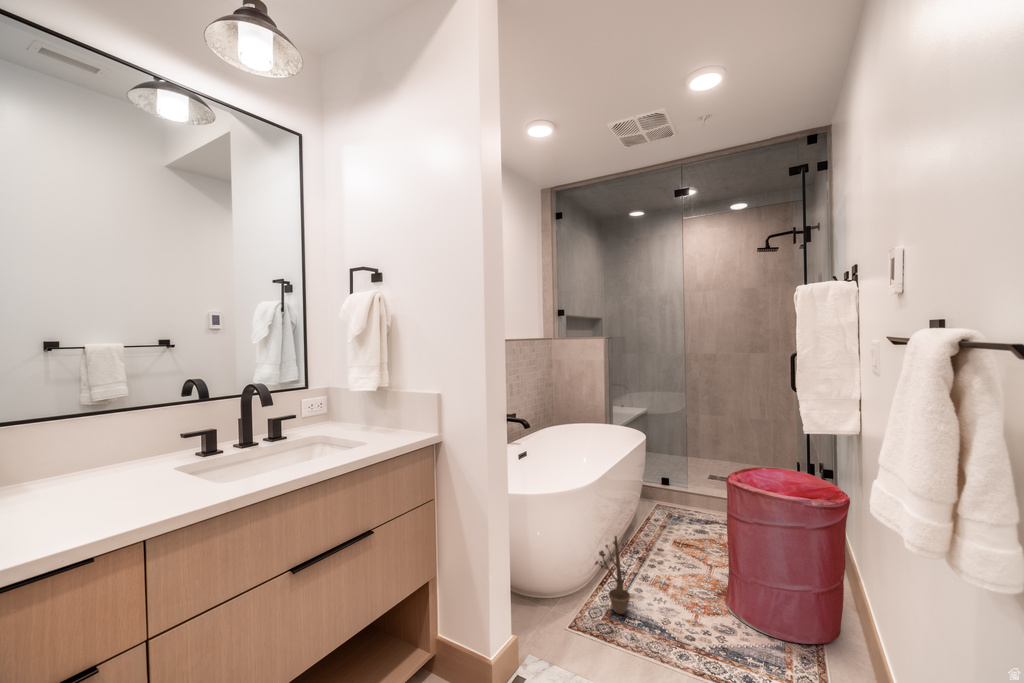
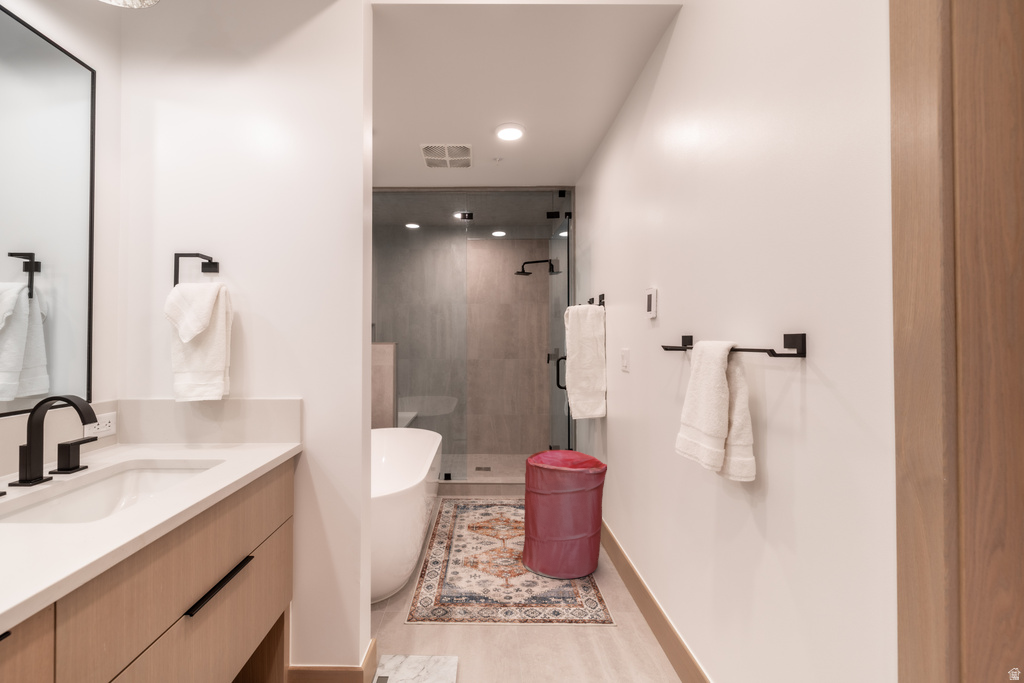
decorative plant: present [587,536,642,614] -> none [418,526,467,602]

